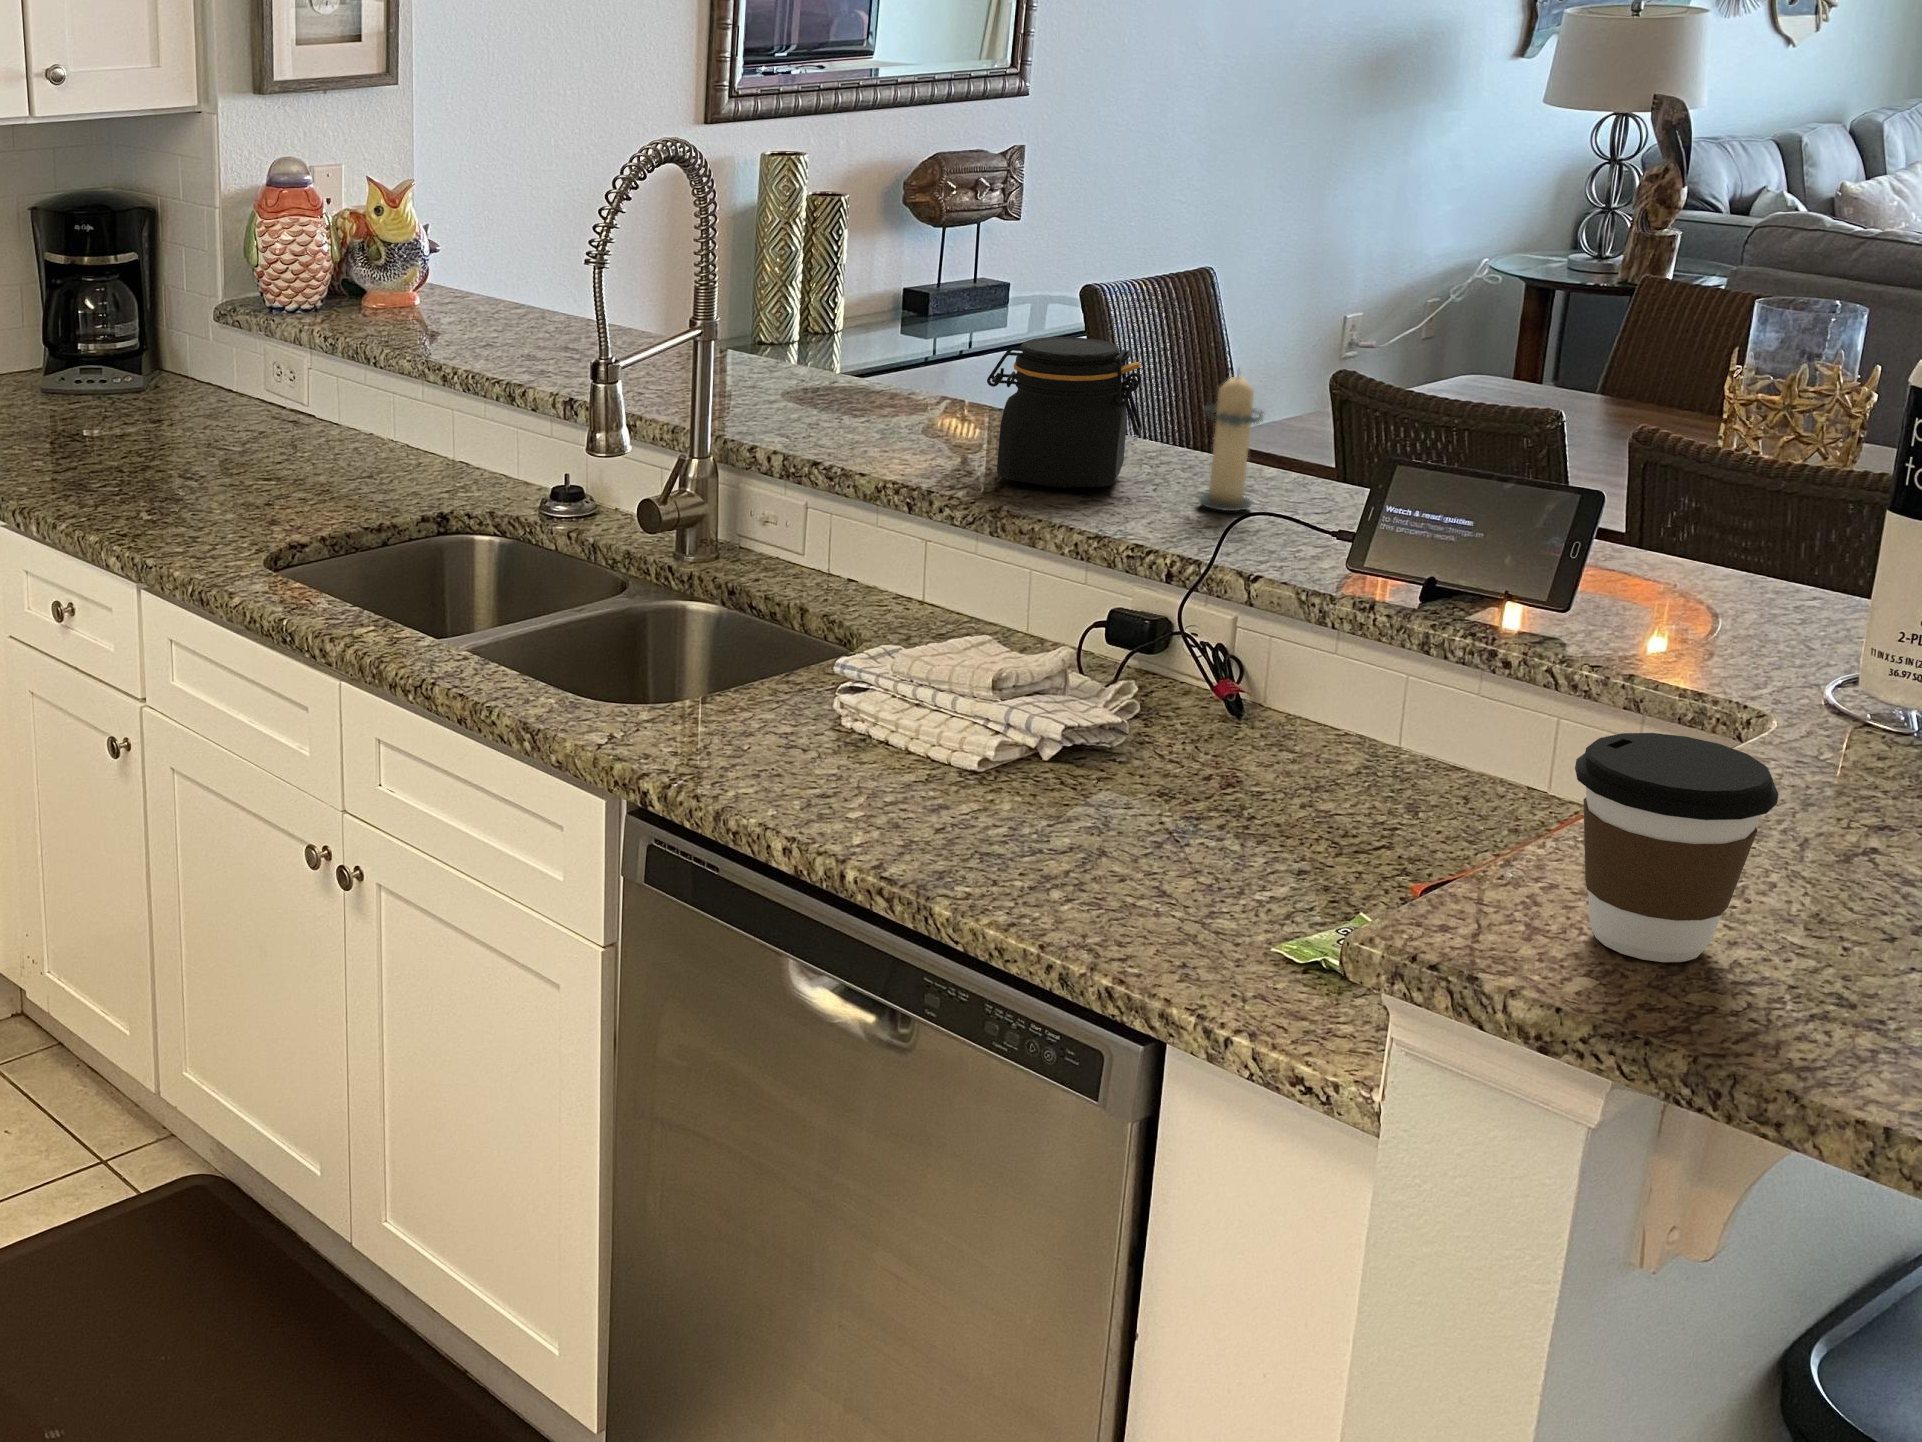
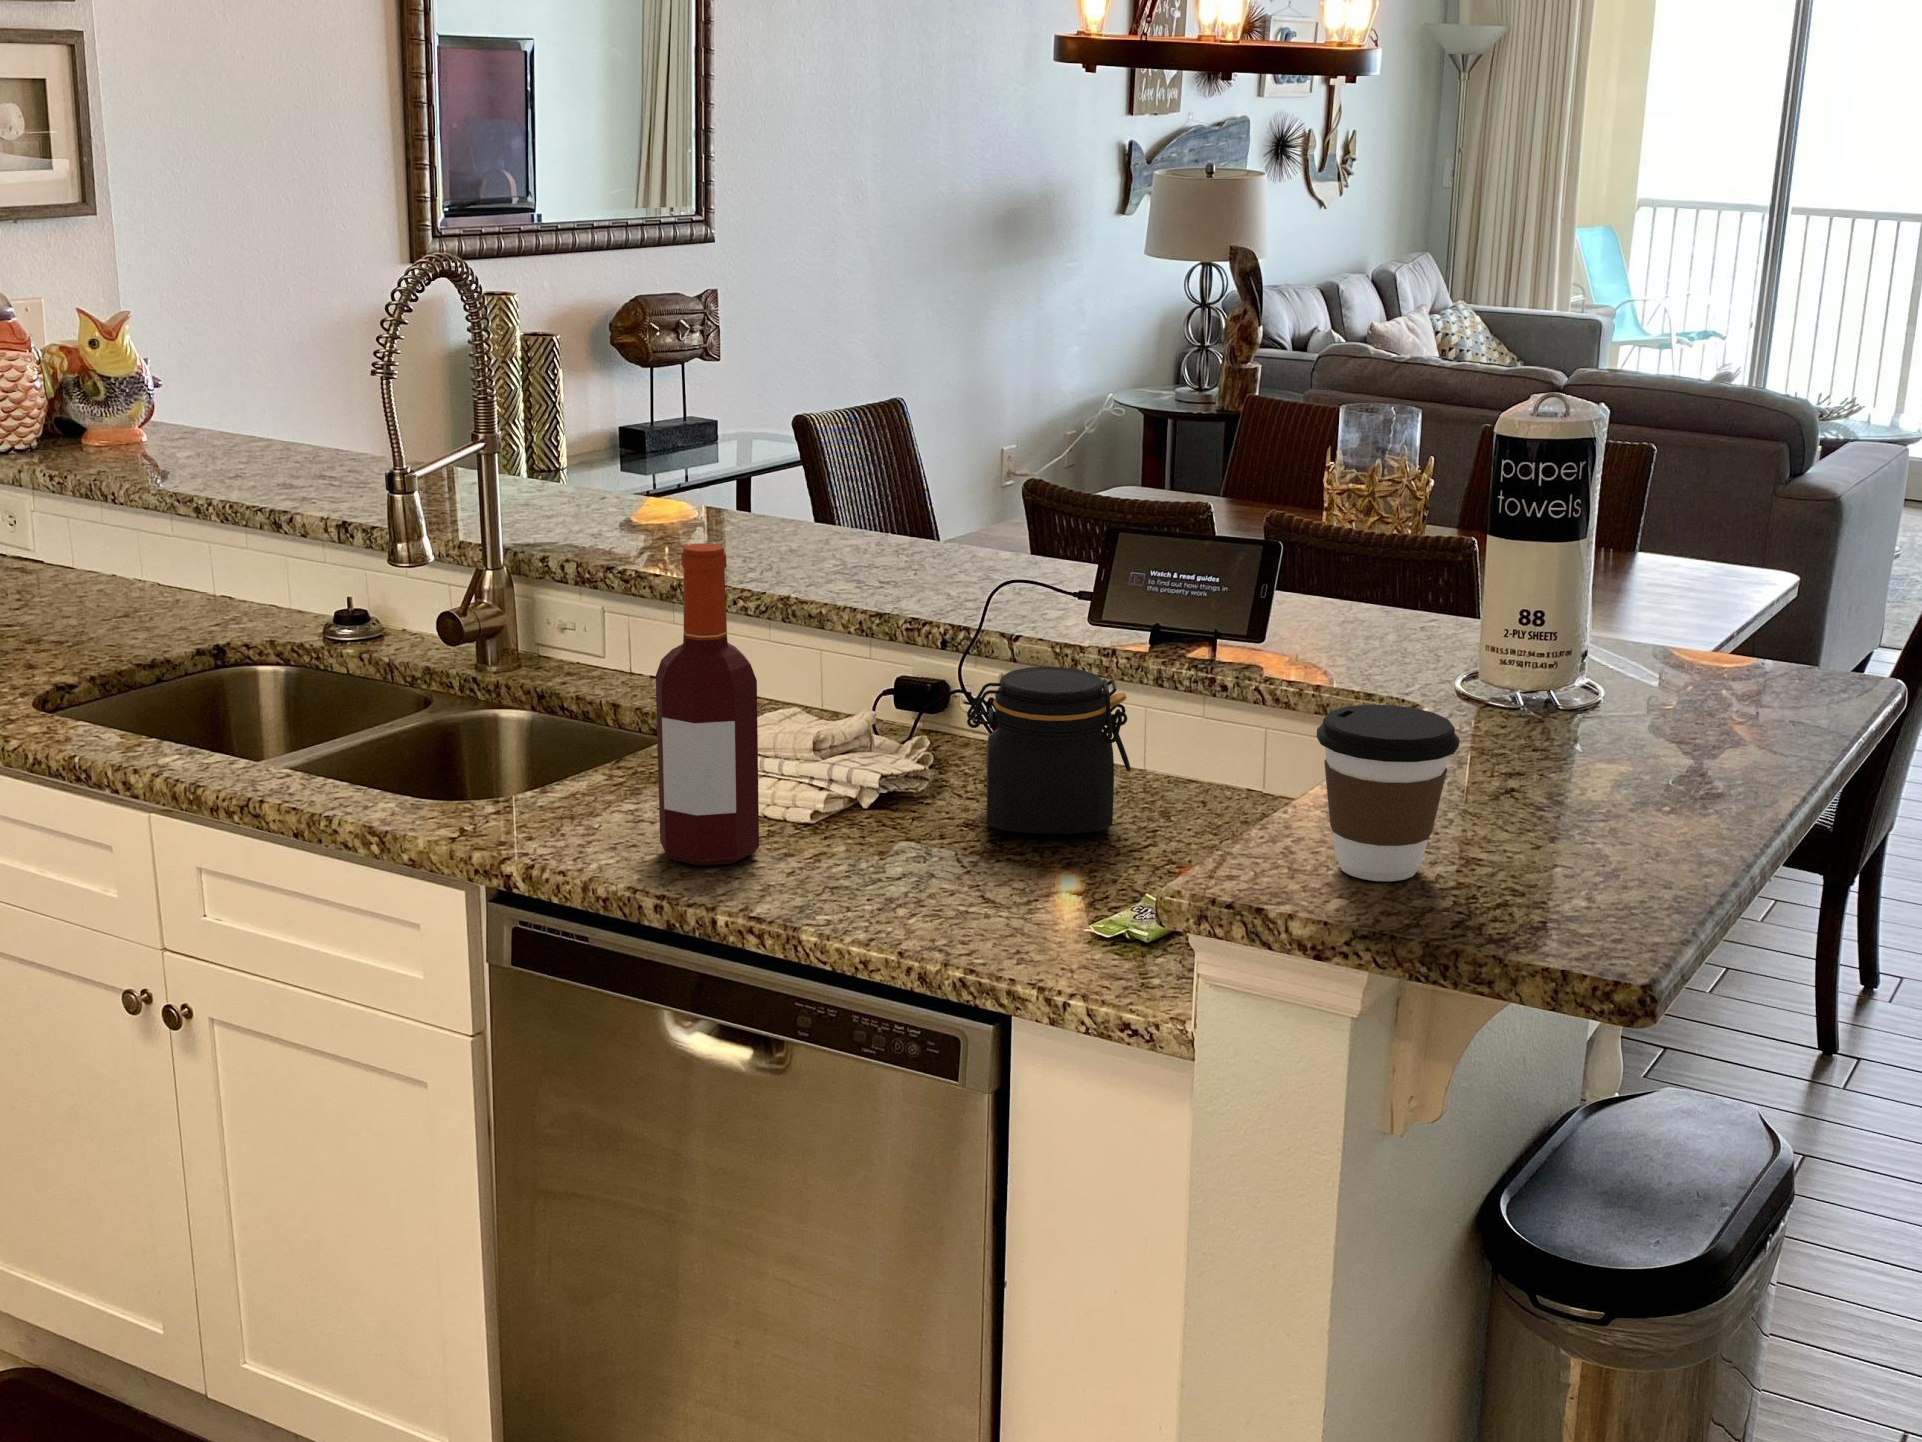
jar: present [987,337,1142,488] -> present [967,667,1131,834]
candle: present [1198,375,1264,511] -> none [946,459,1007,588]
bottle: none [809,461,925,810] -> present [656,543,759,866]

